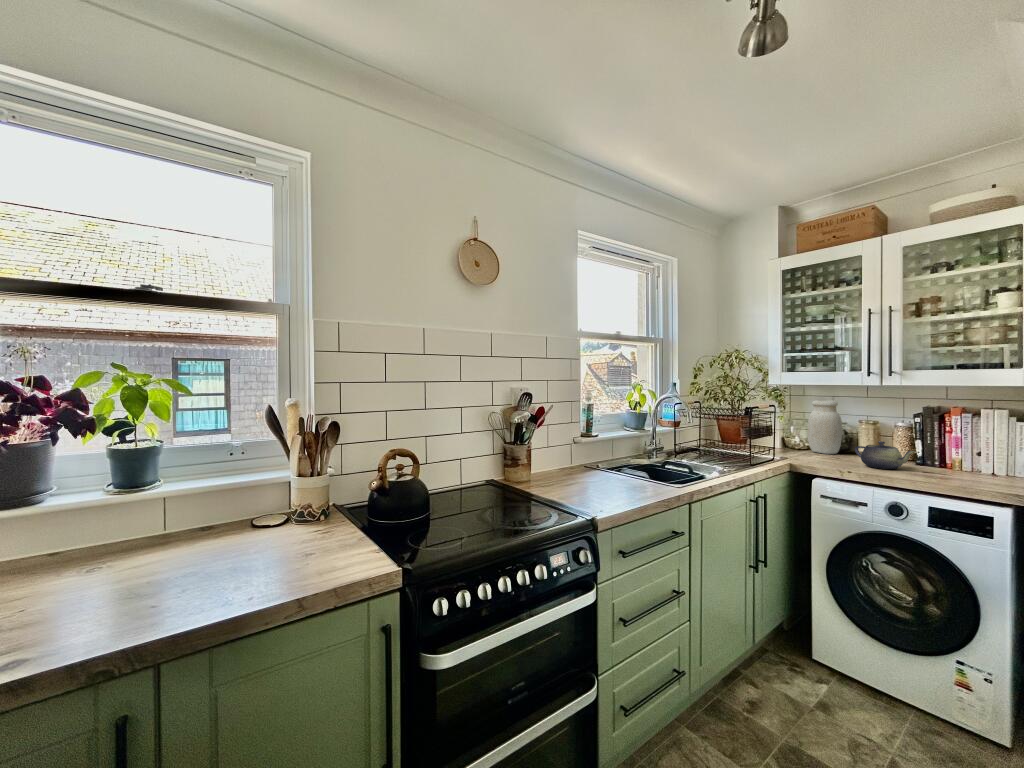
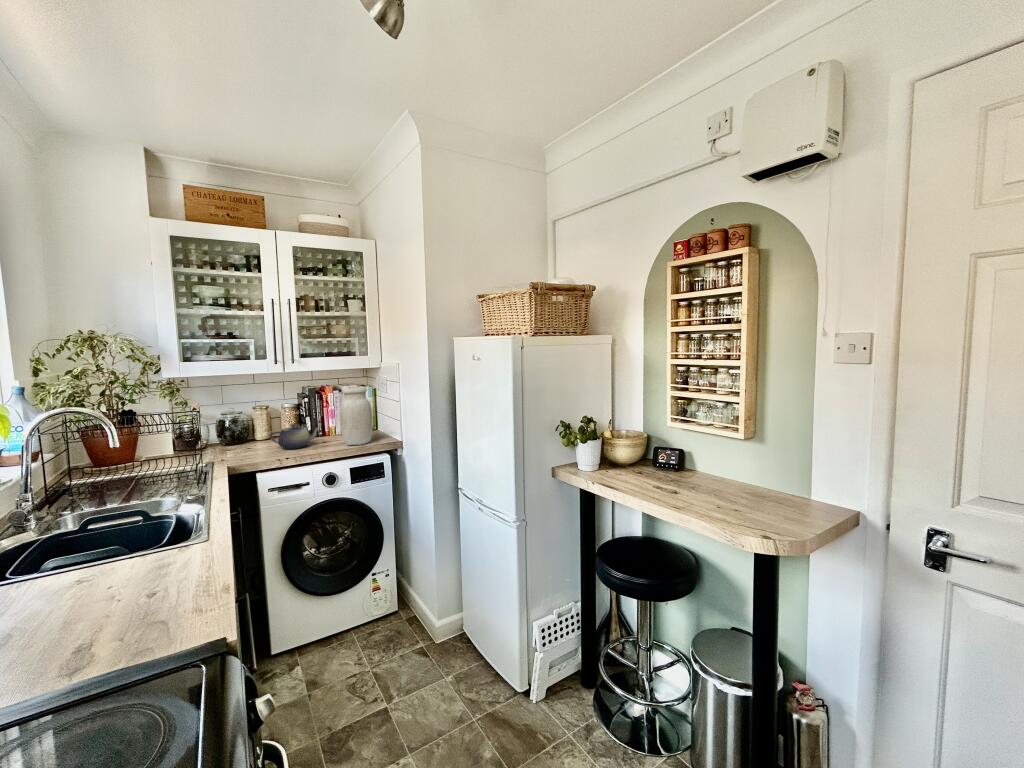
jar: present [808,400,842,454] -> present [340,386,373,445]

